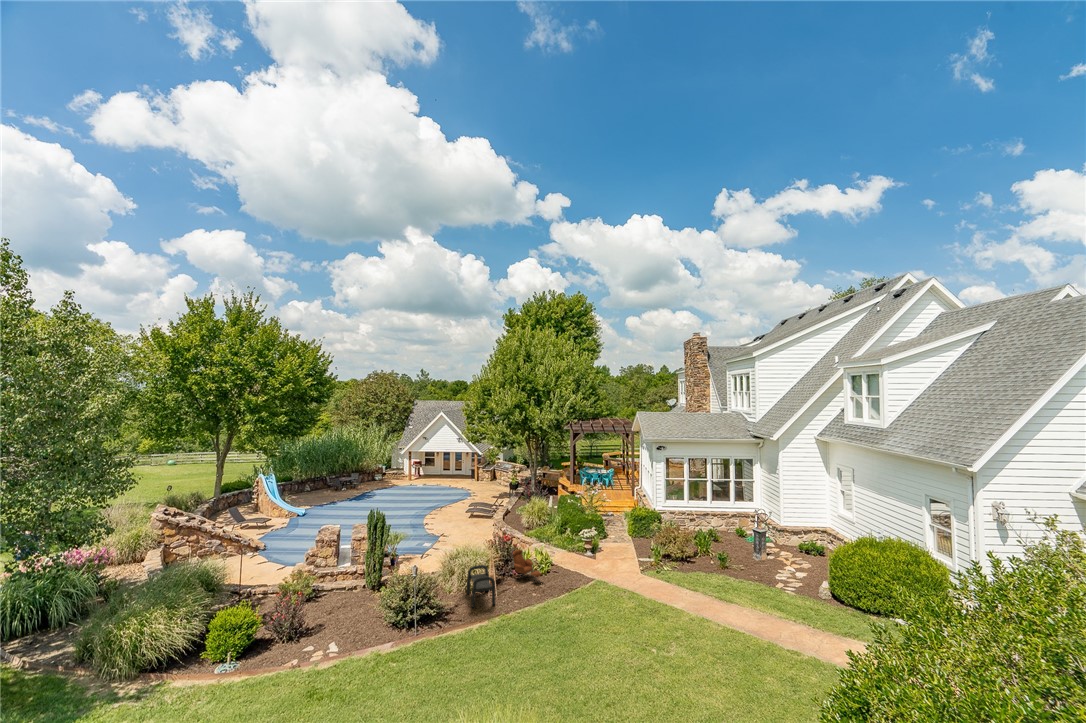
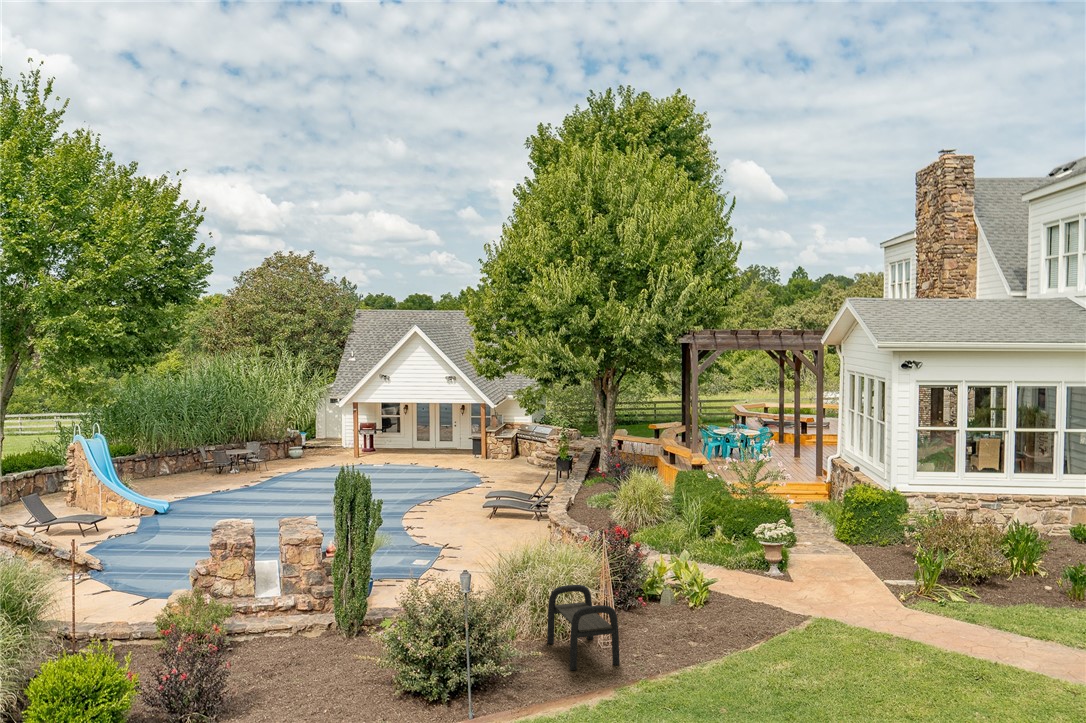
lounge chair: present [513,549,541,582] -> none [633,558,700,627]

